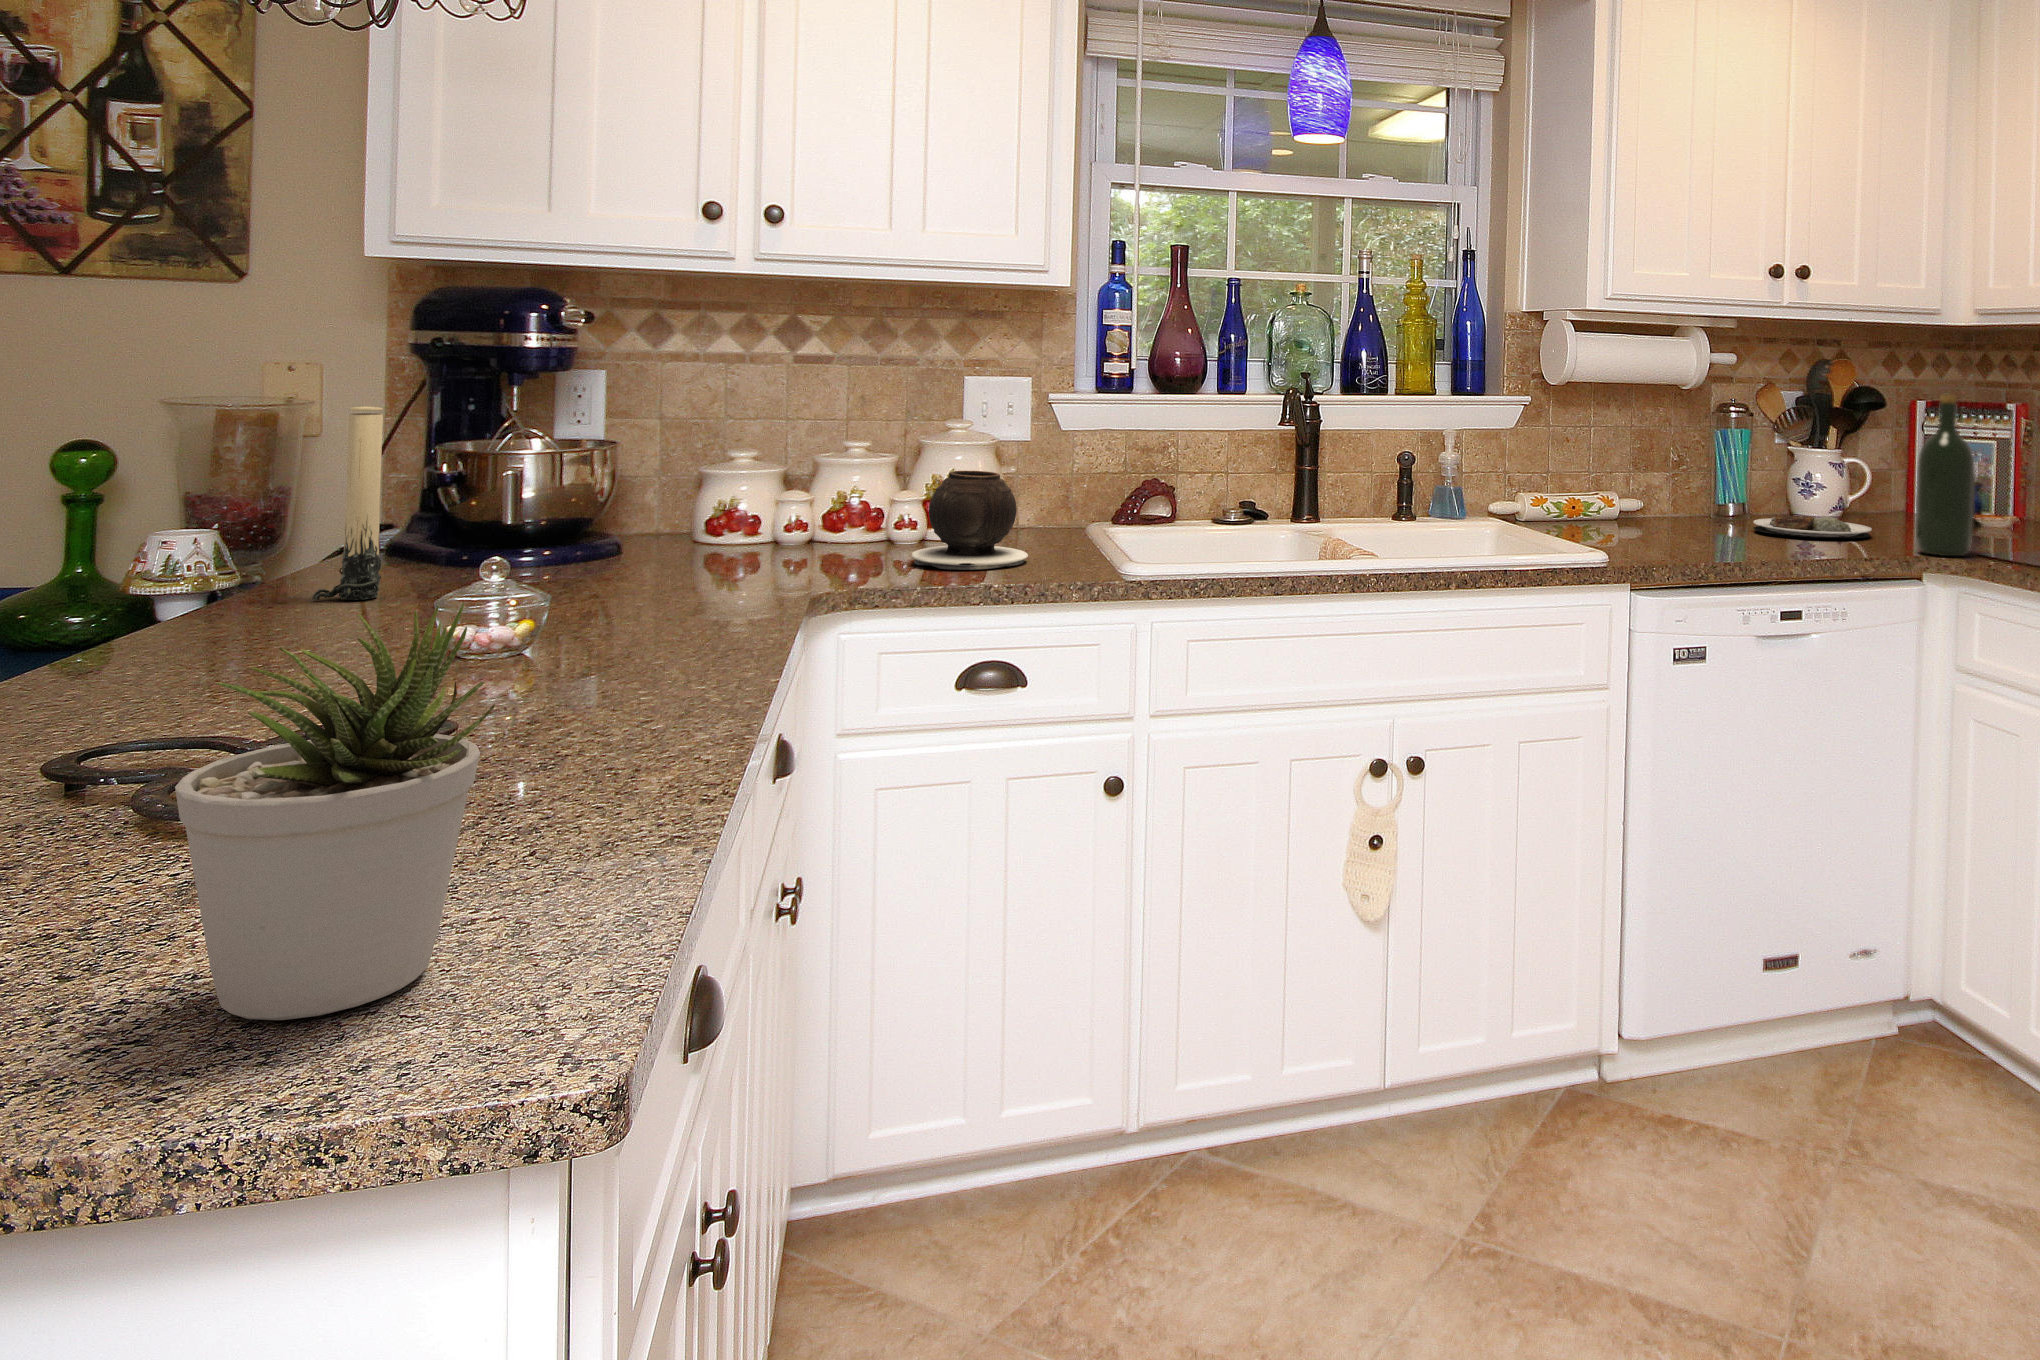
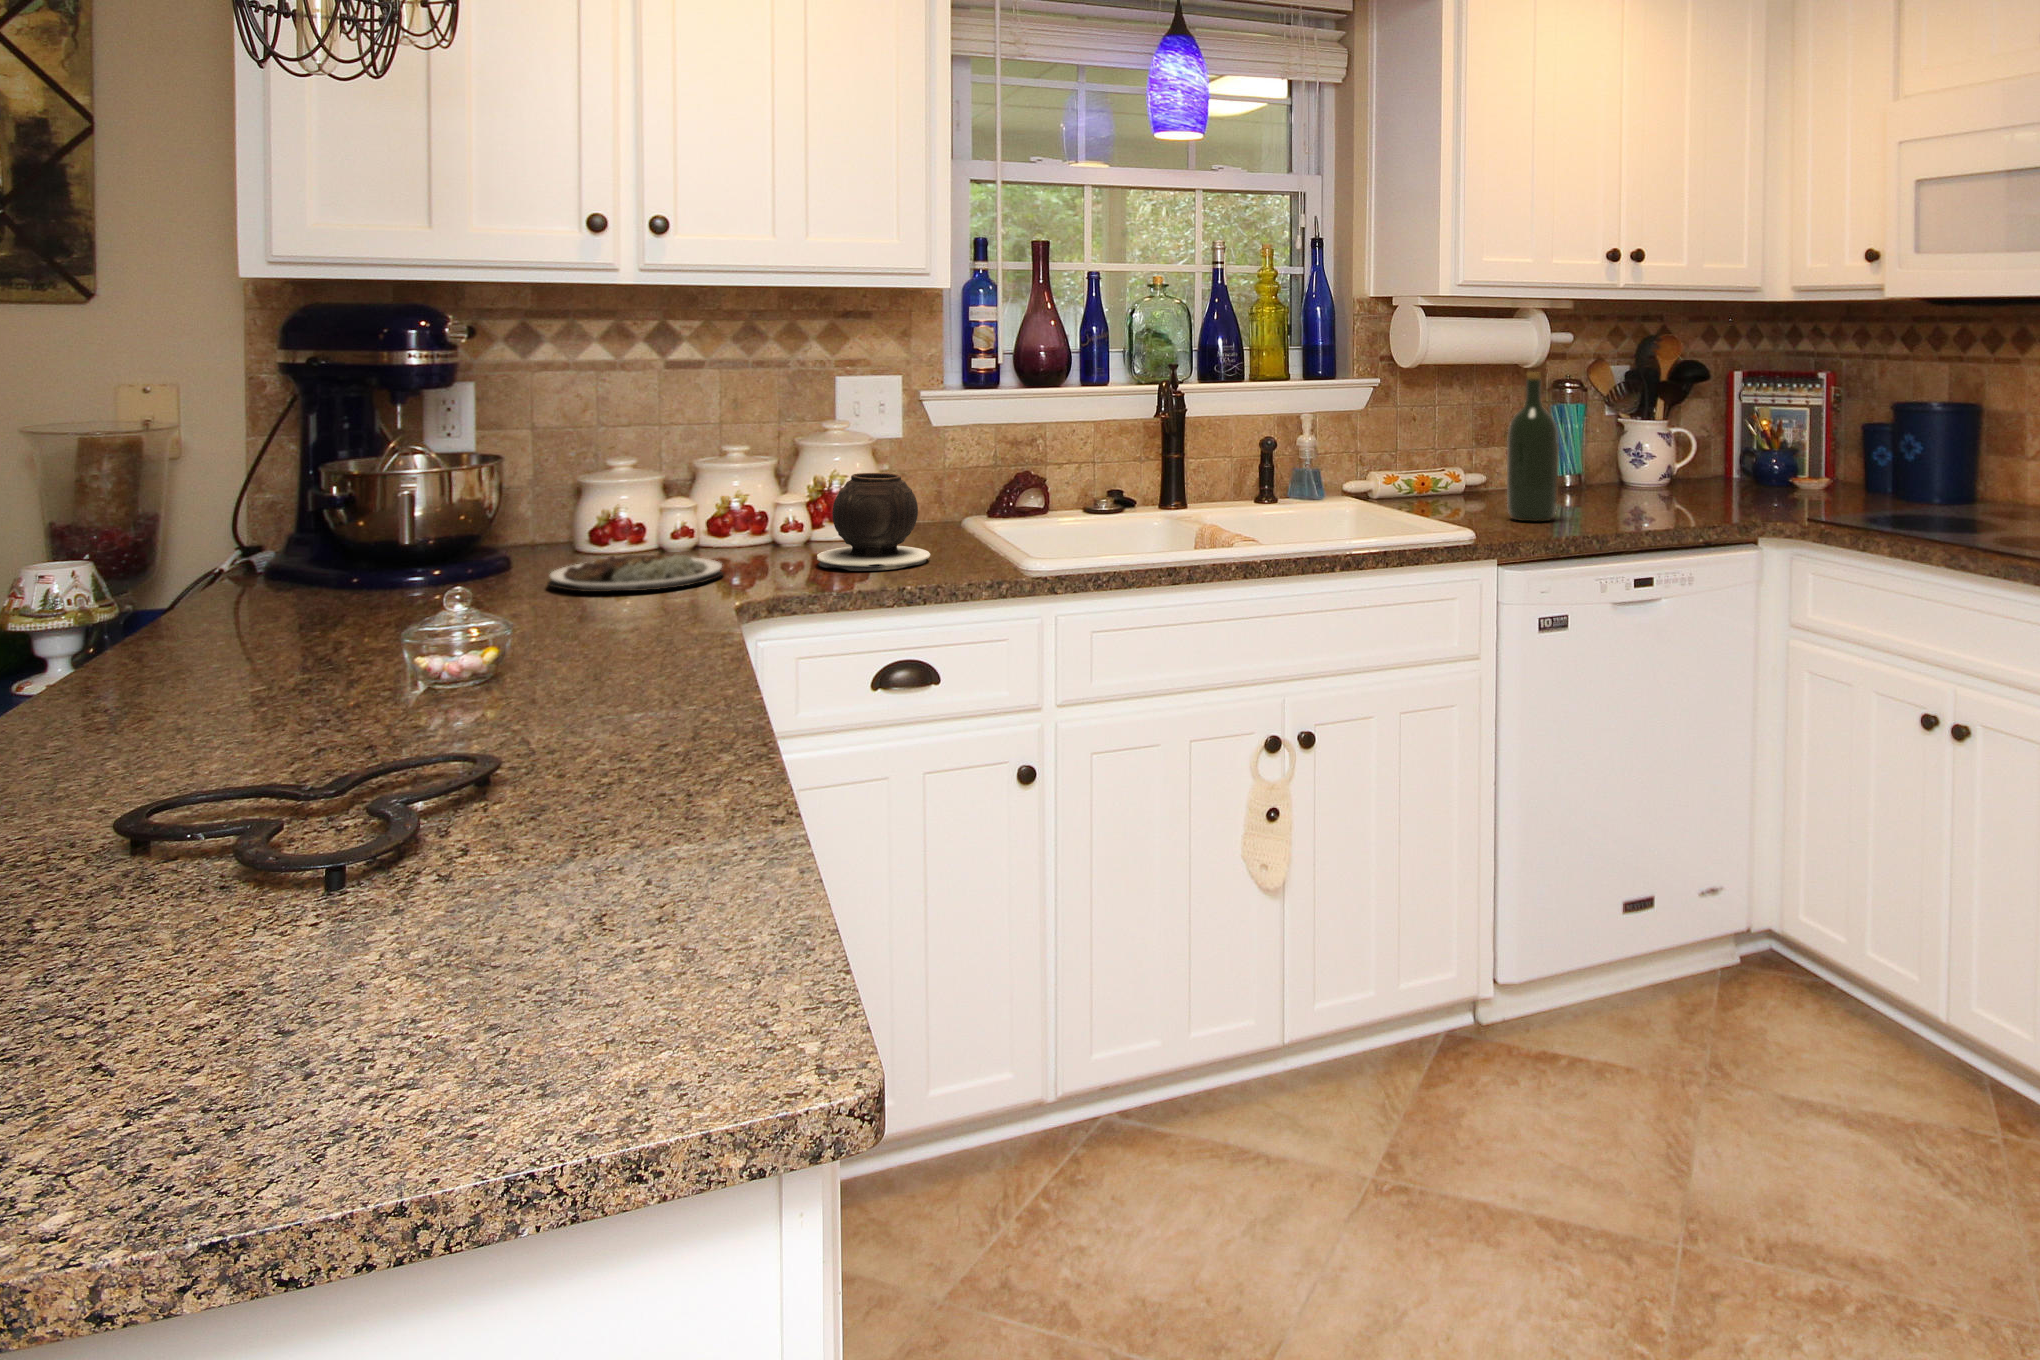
wine bottle: present [1916,395,1975,556] -> present [1507,372,1559,521]
candle: present [312,406,383,600] -> none [230,431,299,629]
plate: present [1753,515,1872,538] -> present [548,555,723,592]
potted plant: present [175,603,495,1020] -> none [407,644,682,1054]

